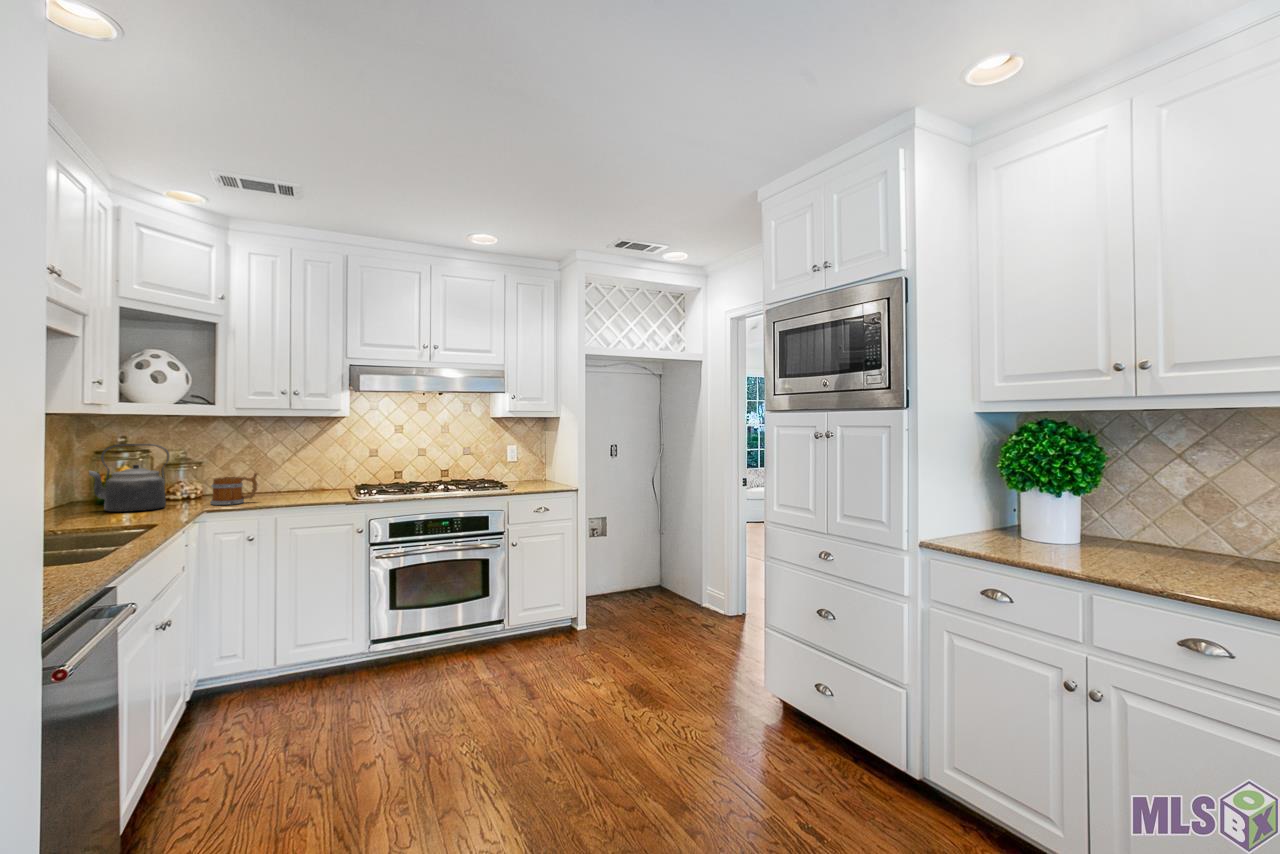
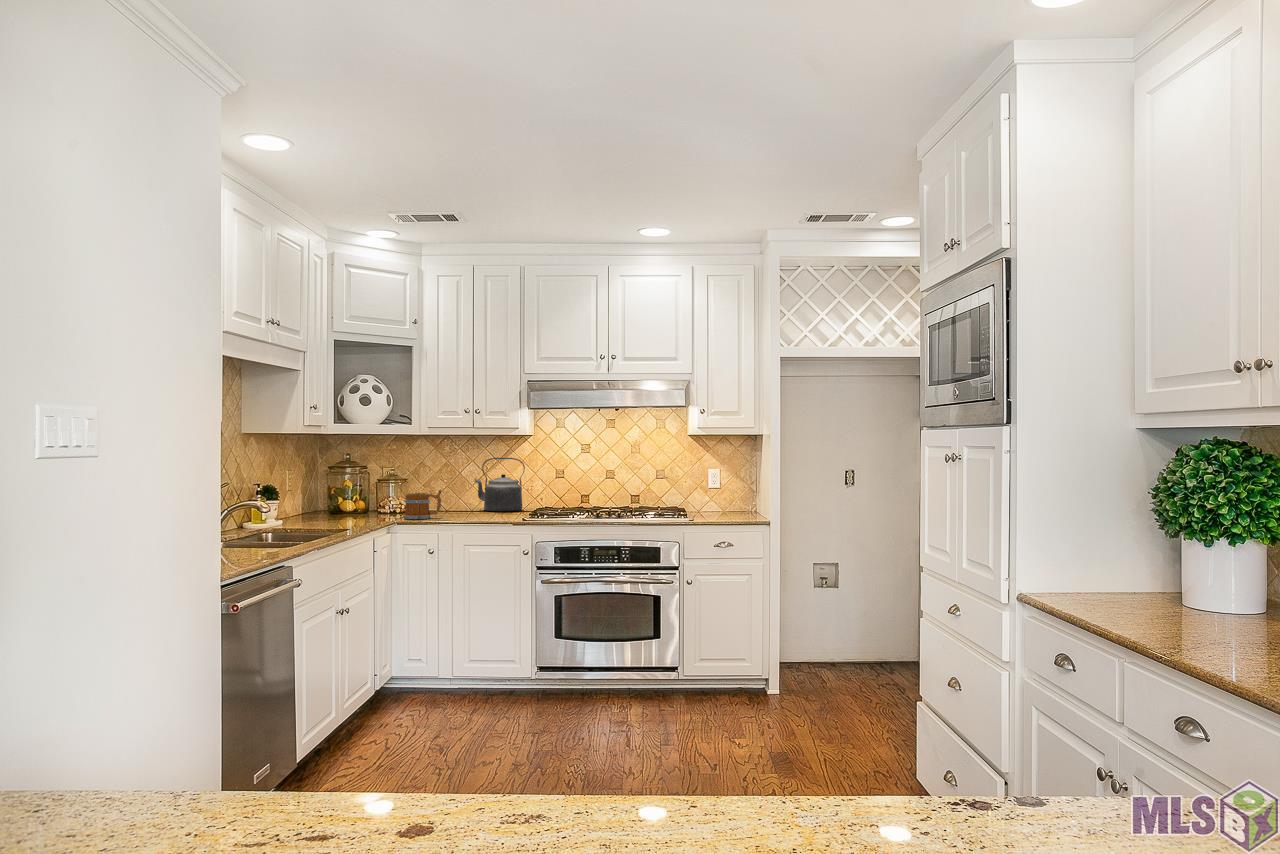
kettle: present [89,444,169,512] -> present [475,458,525,511]

